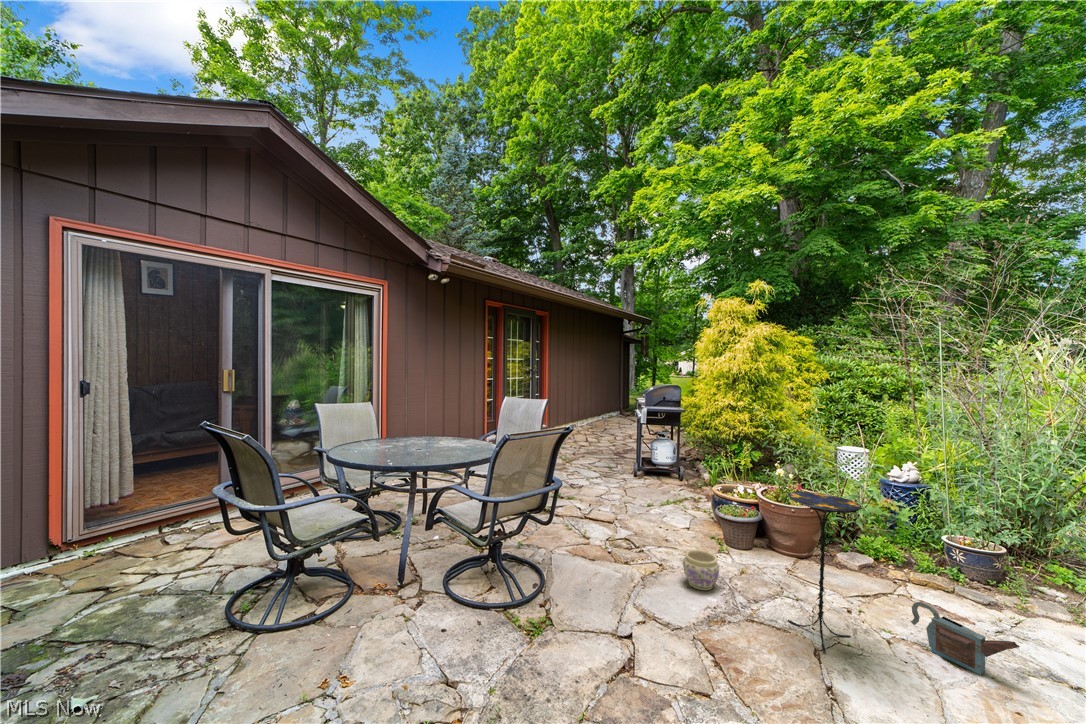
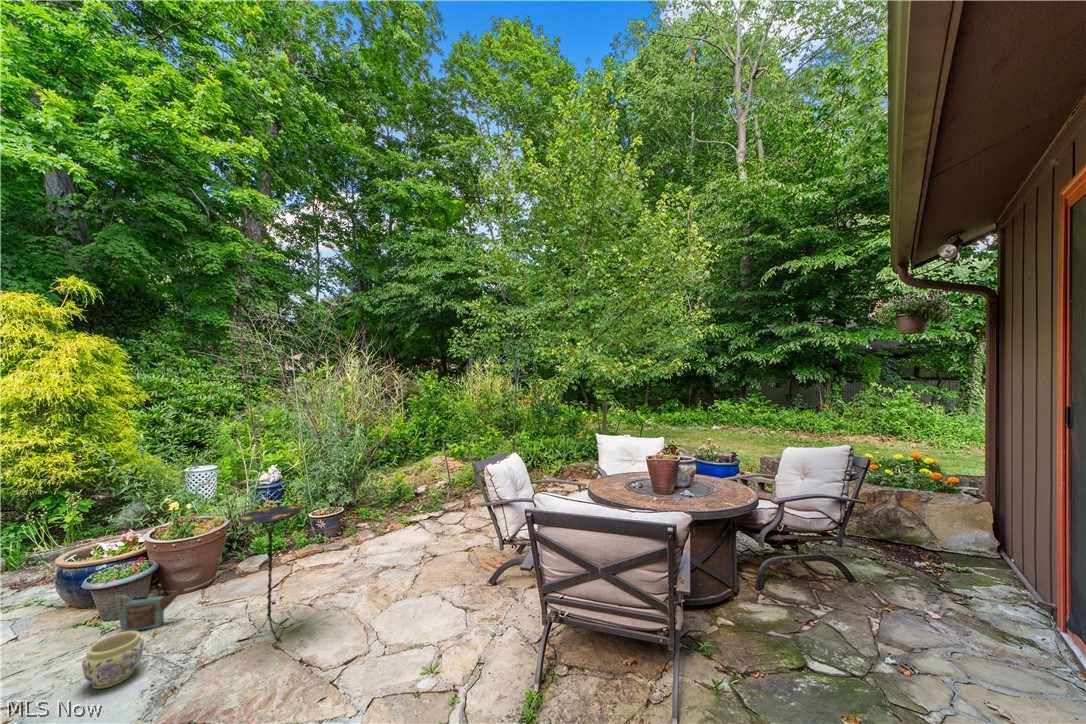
watering can: present [911,602,1020,675] -> present [106,589,184,632]

